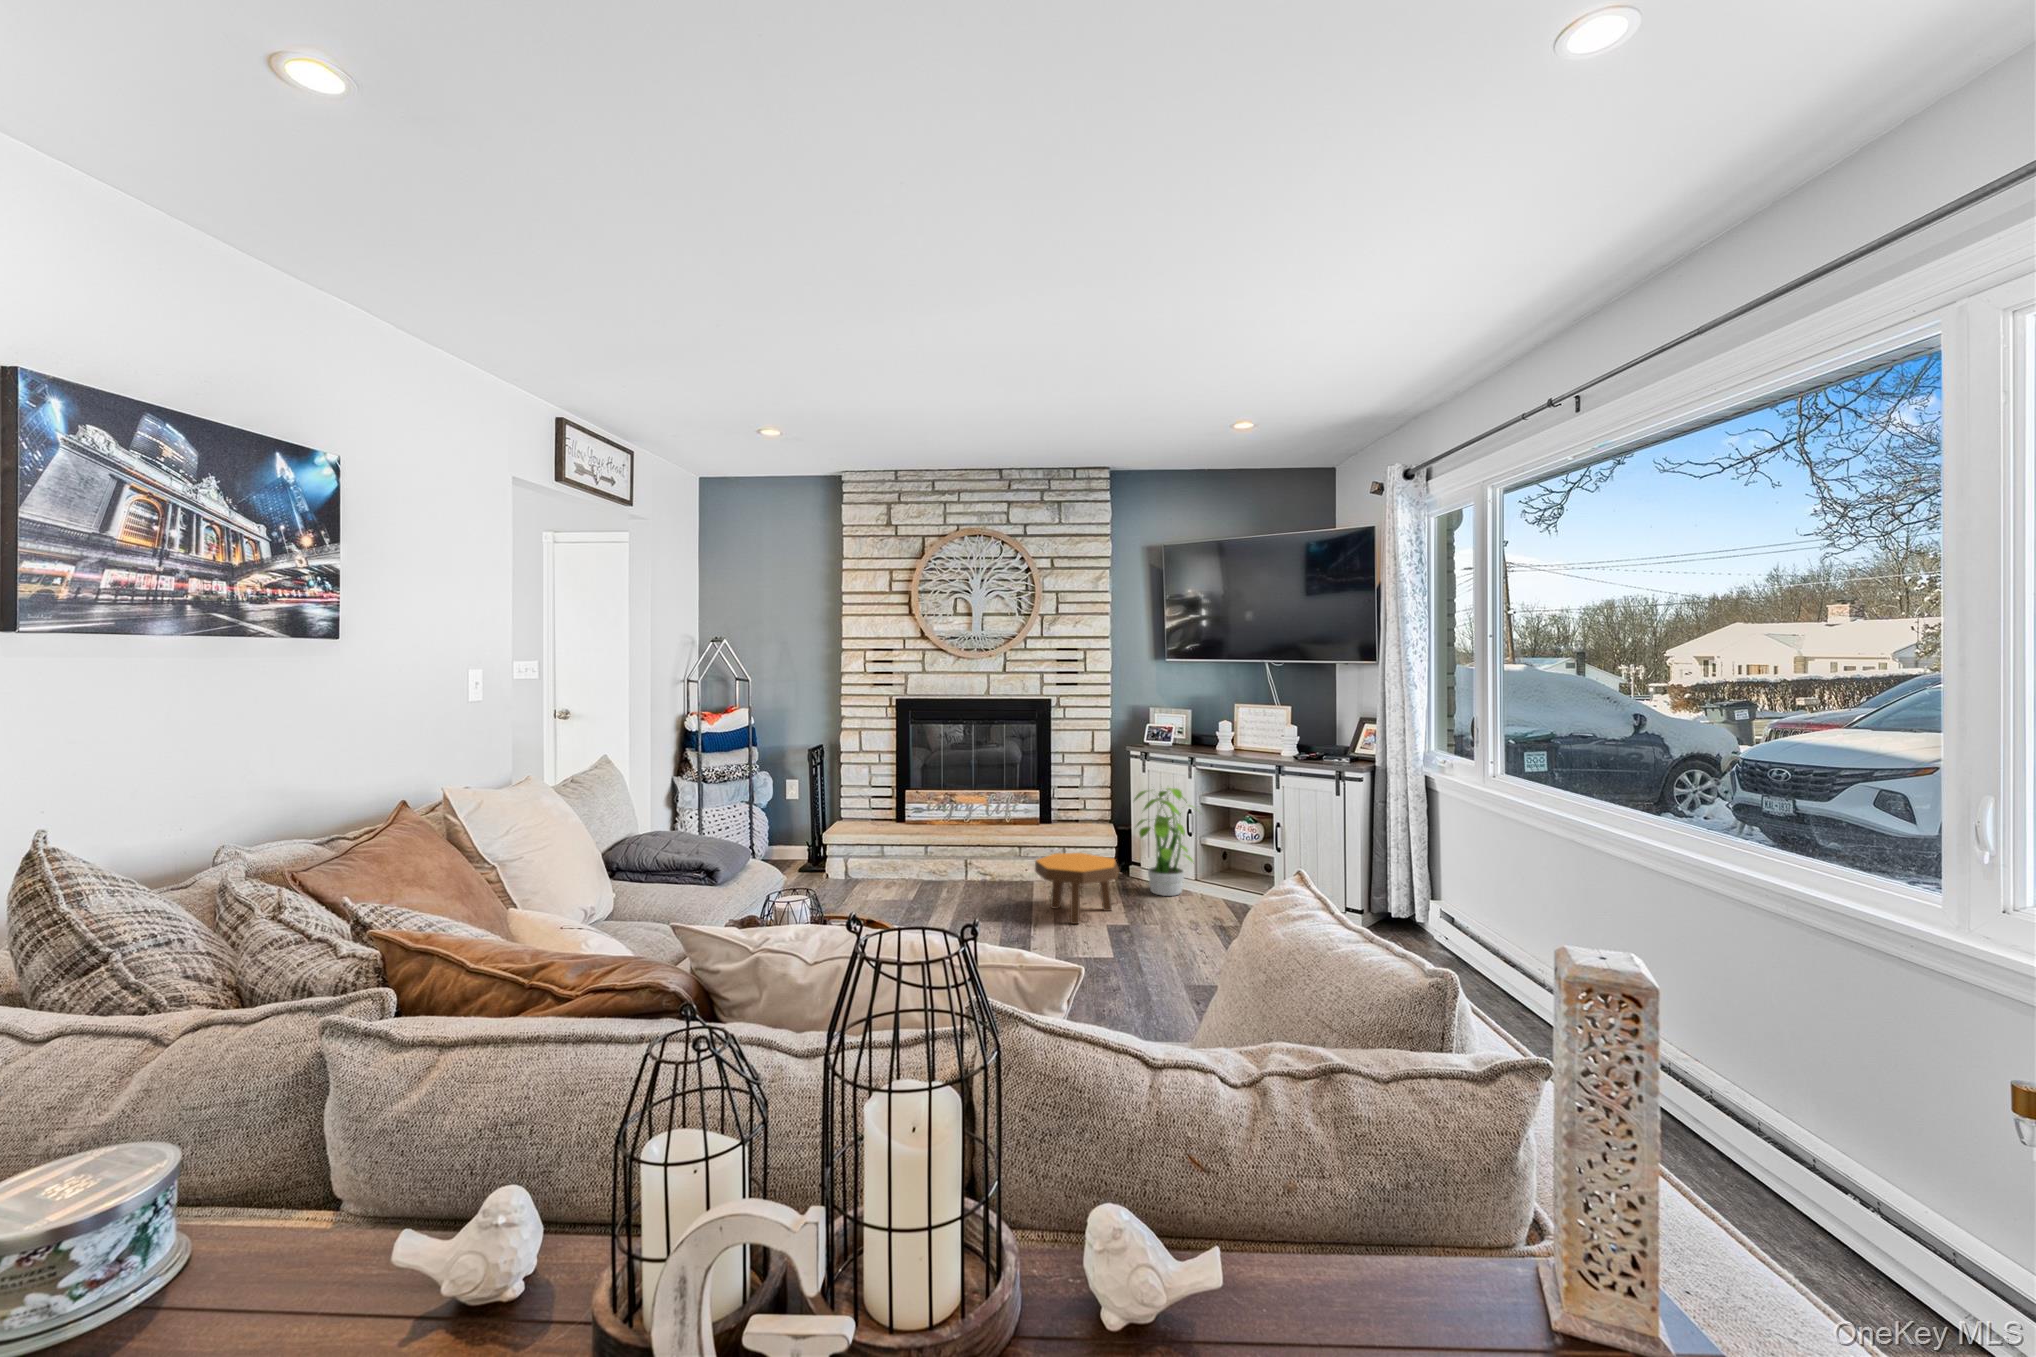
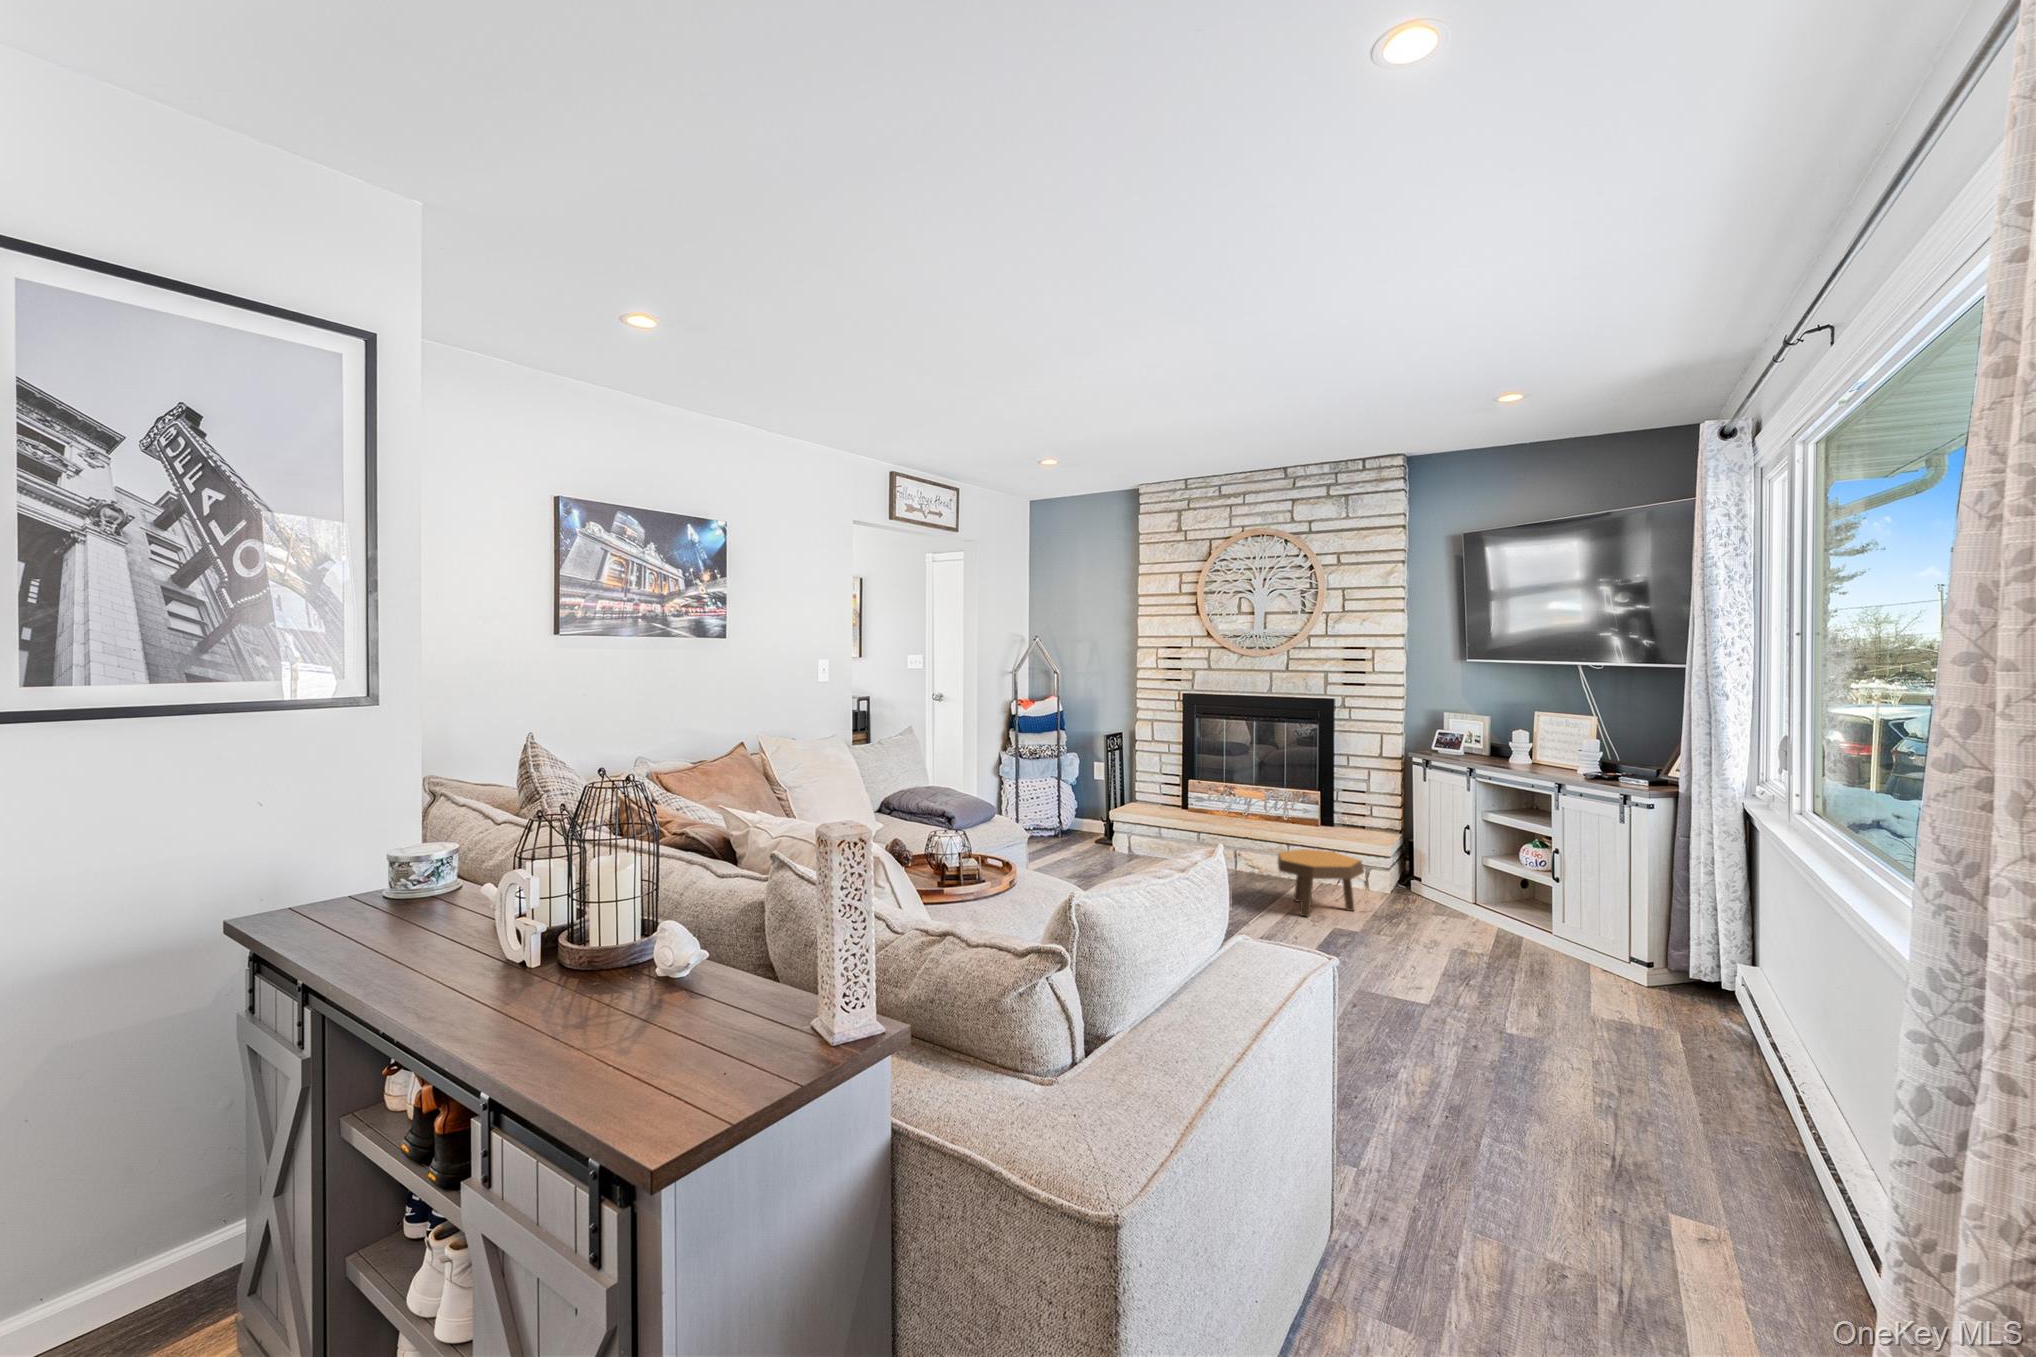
potted plant: present [1134,787,1193,896] -> none [1392,790,1477,908]

